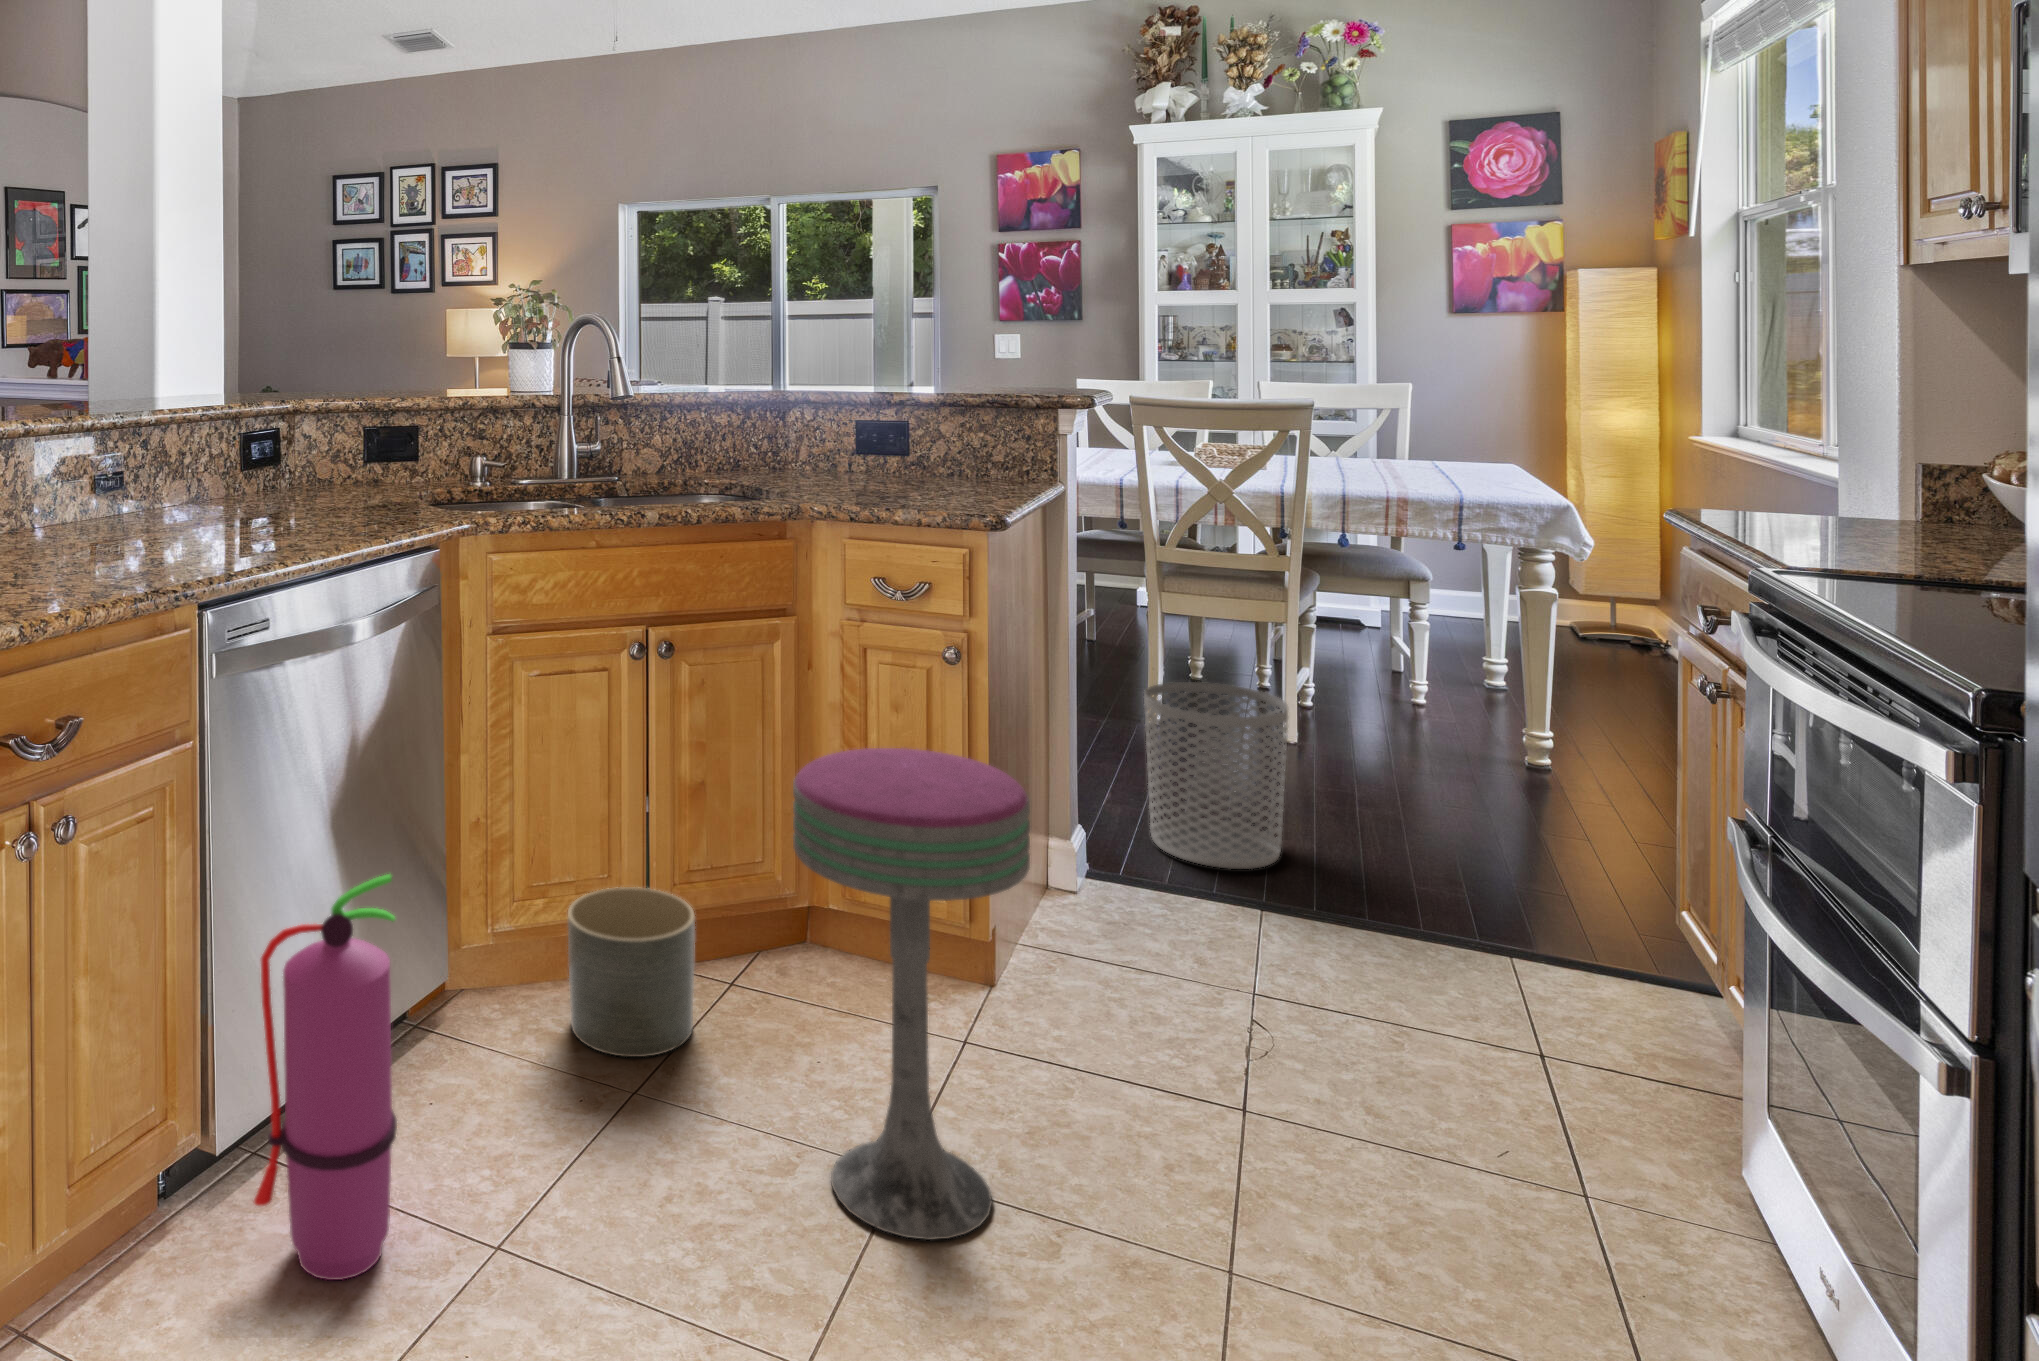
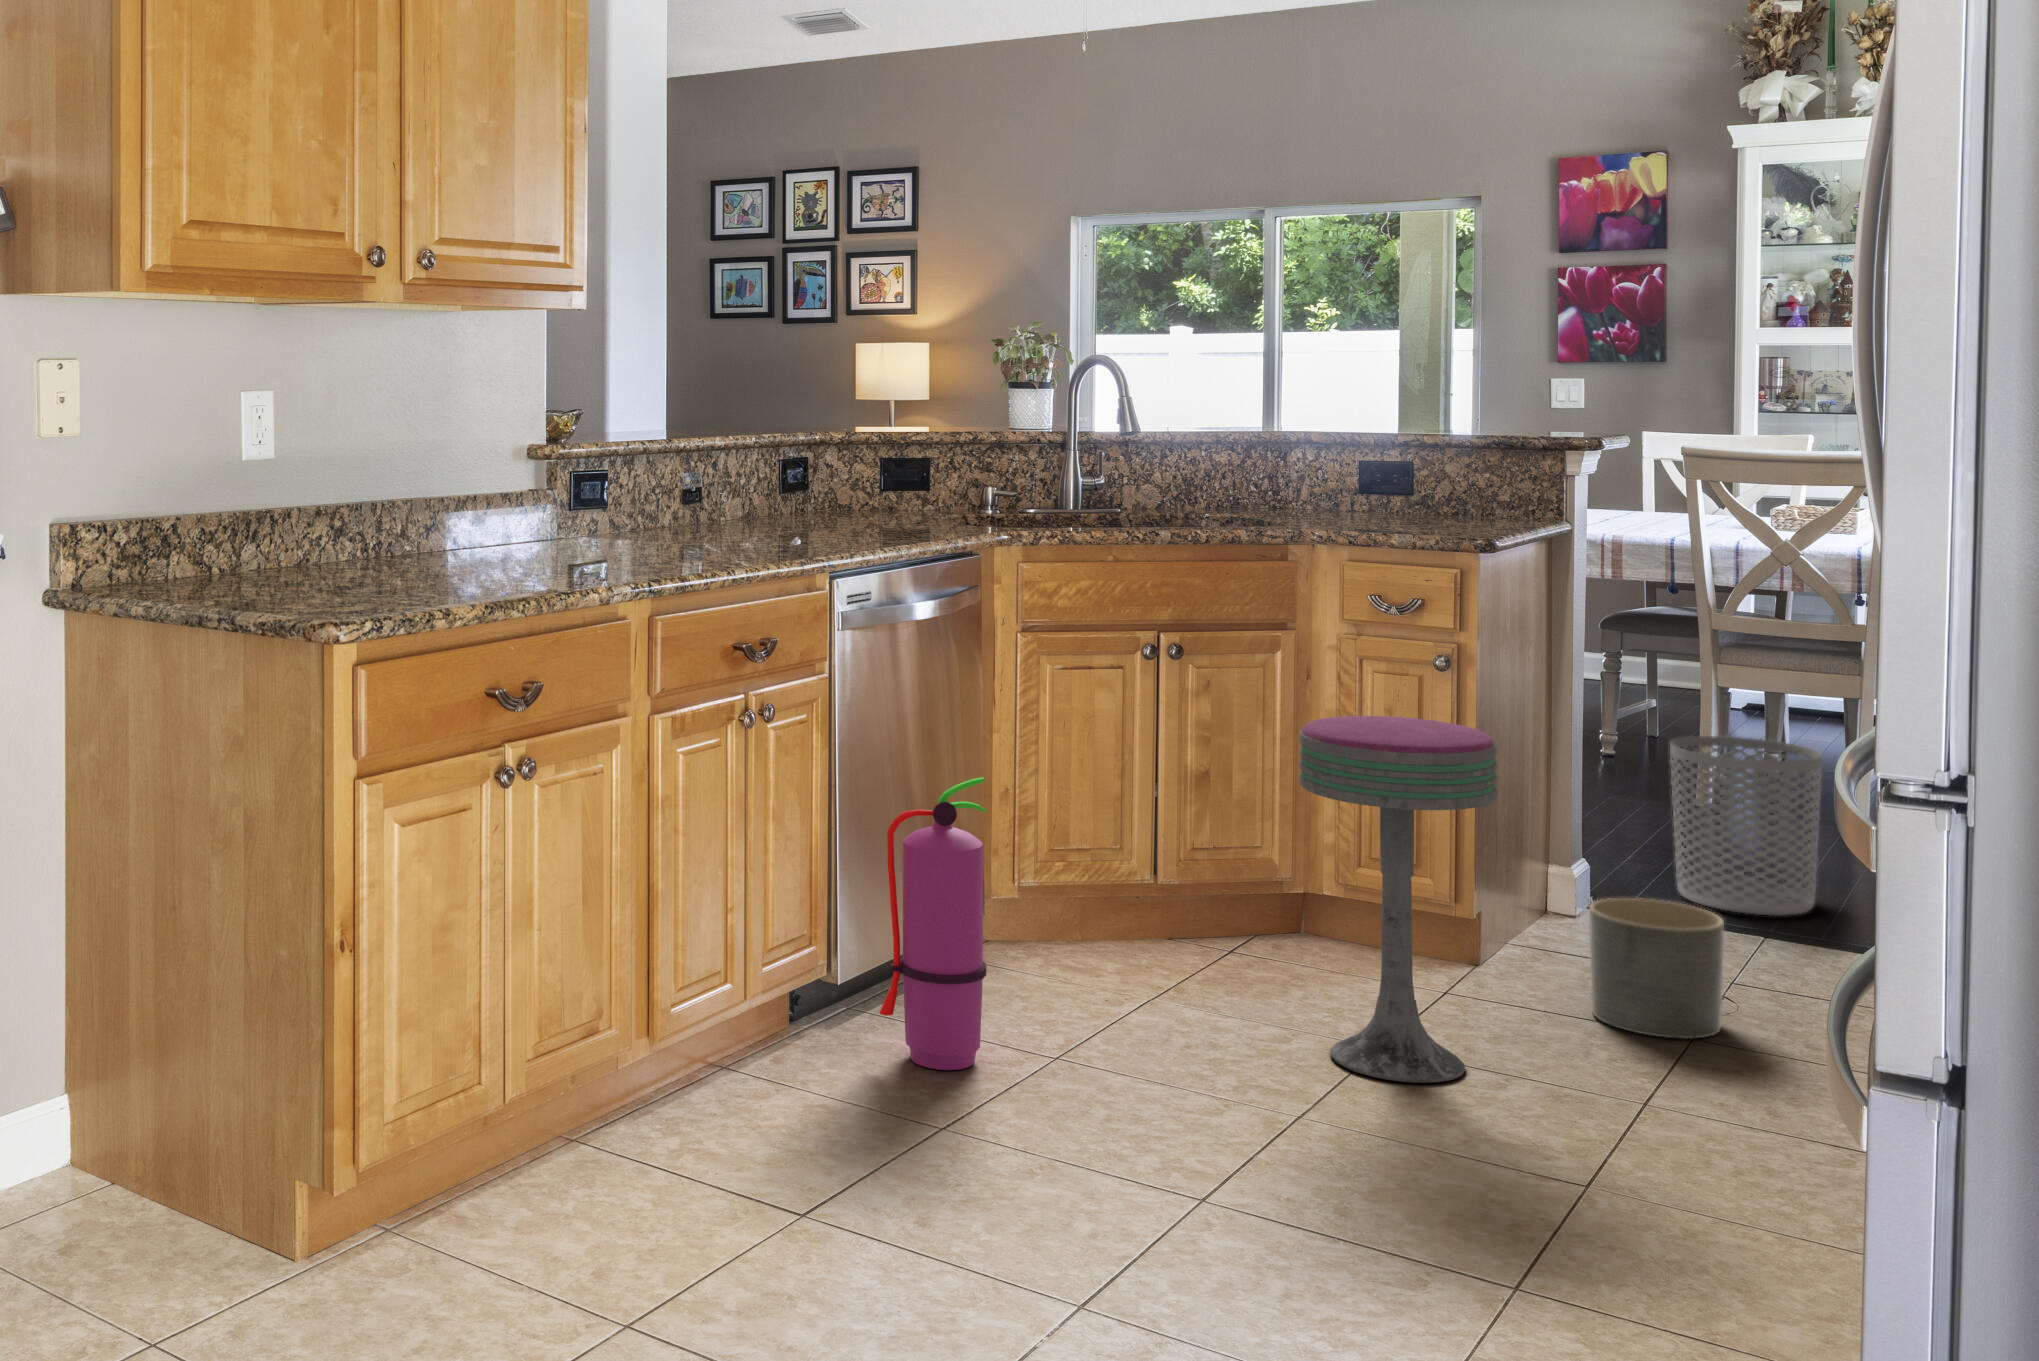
planter: present [568,887,695,1057] -> present [1589,898,1724,1039]

